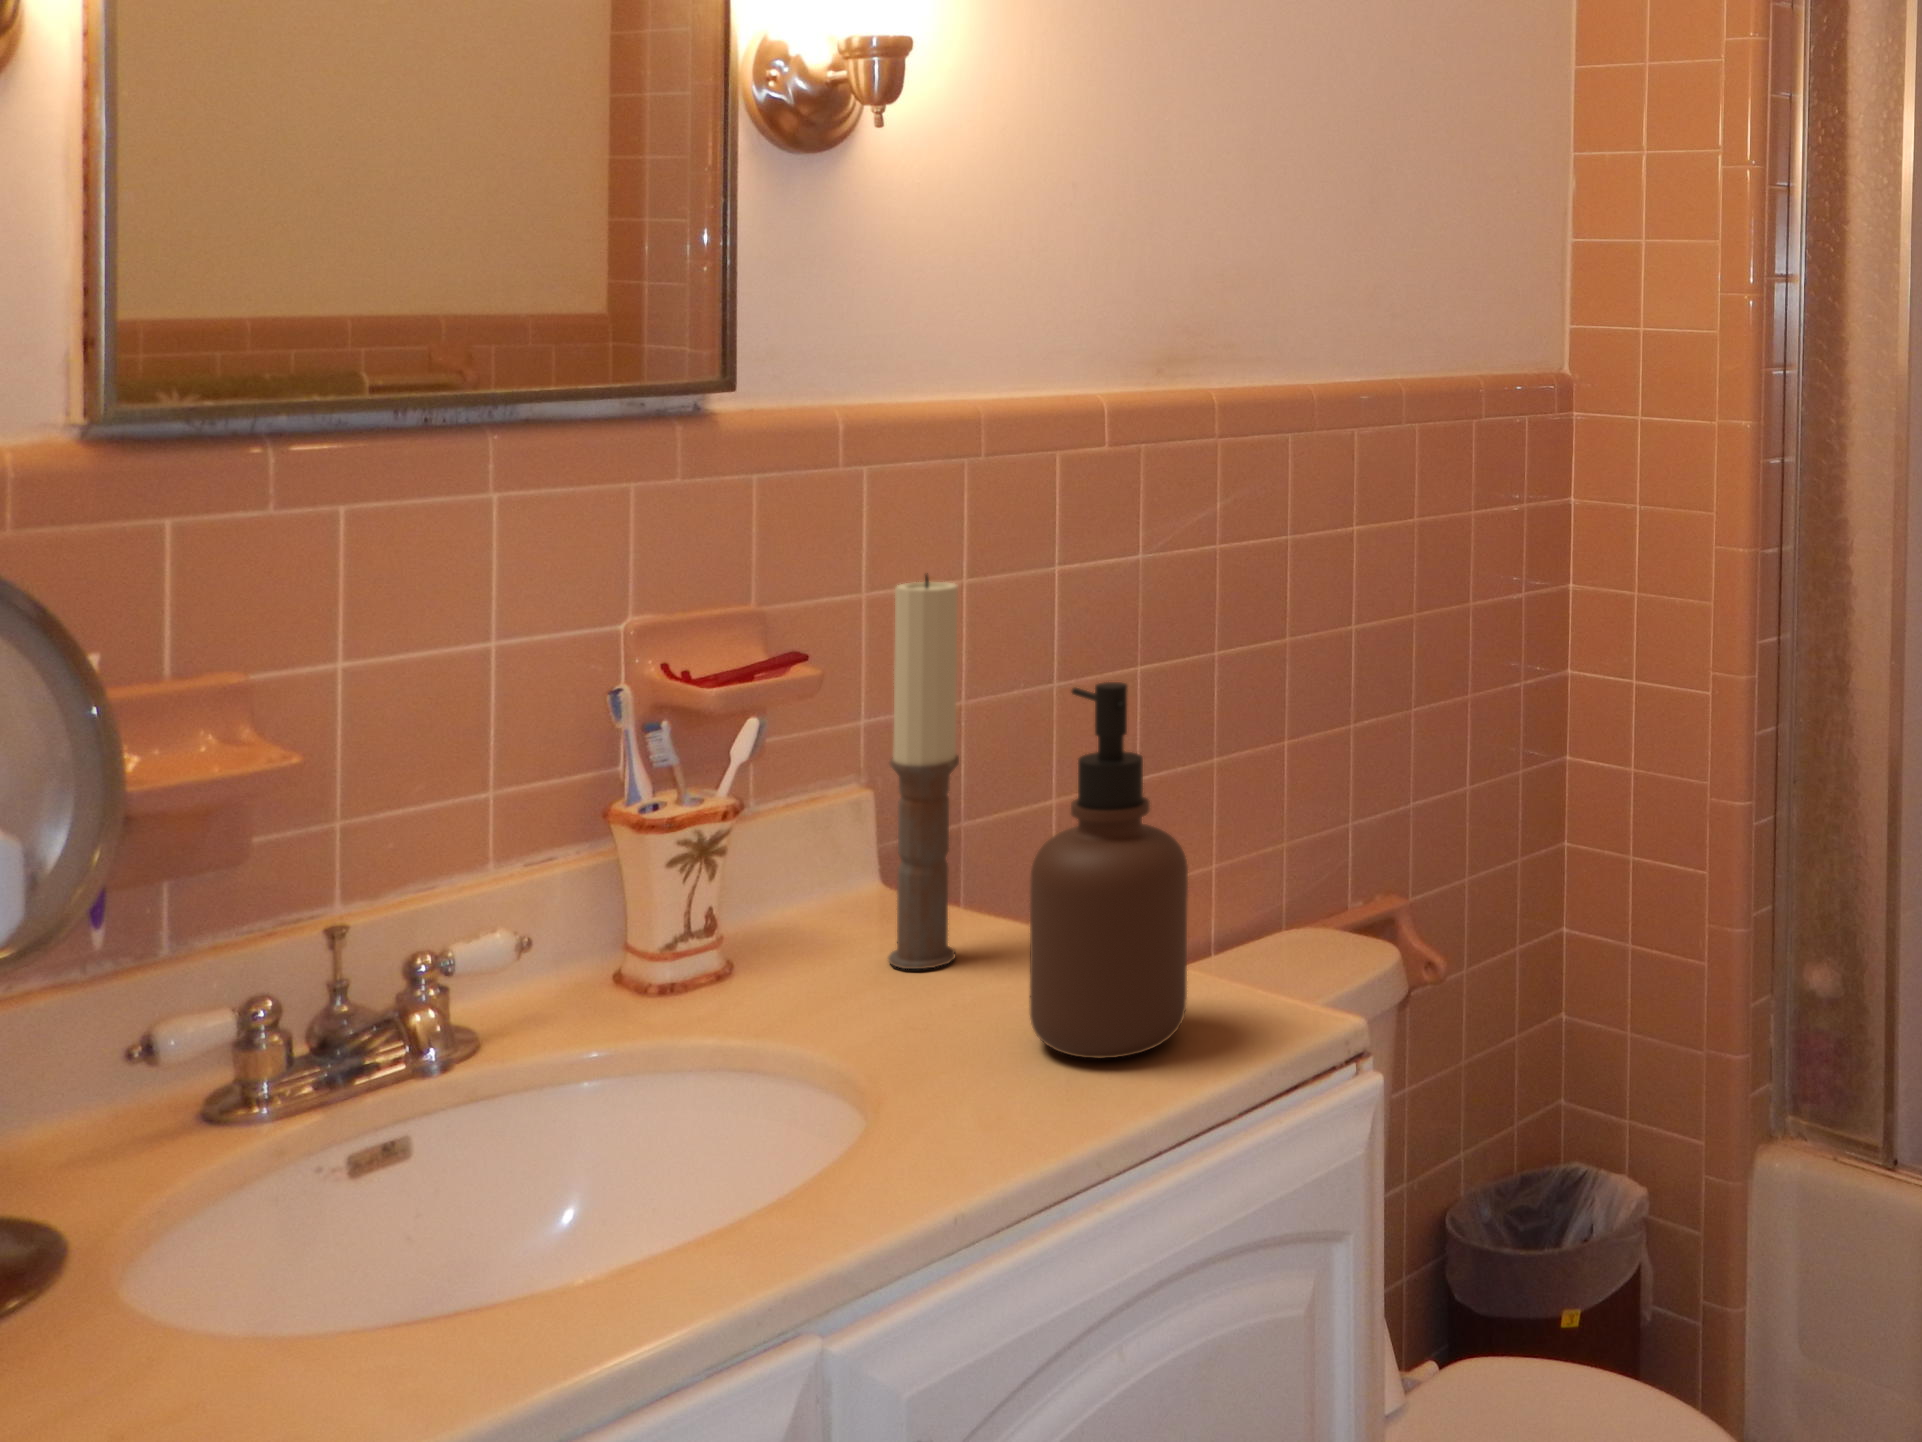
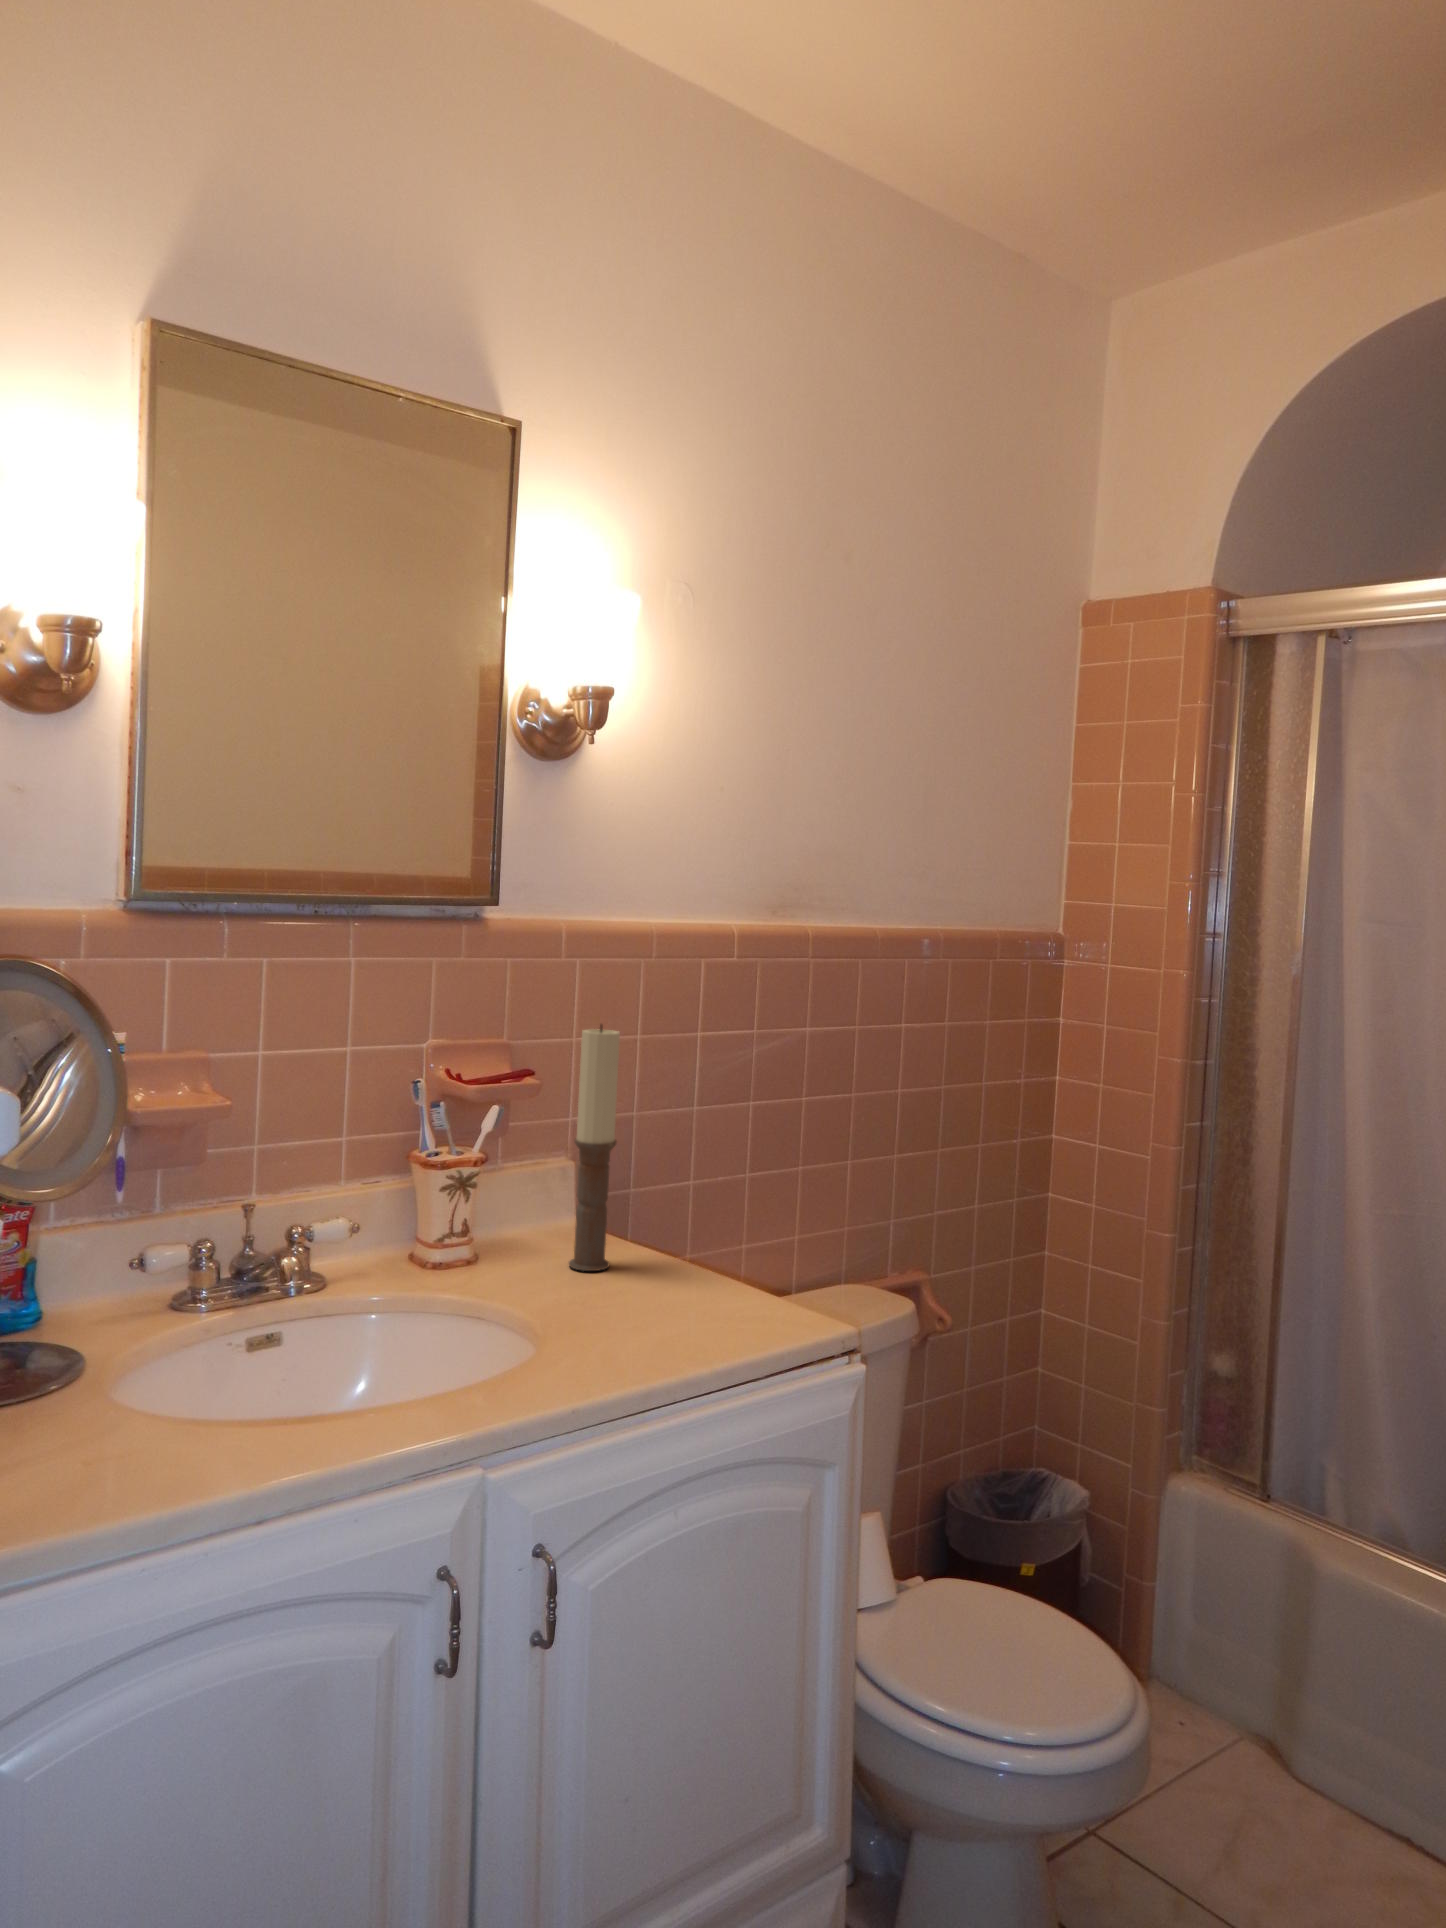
soap dispenser: present [1029,682,1188,1058] -> none [643,1095,745,1332]

